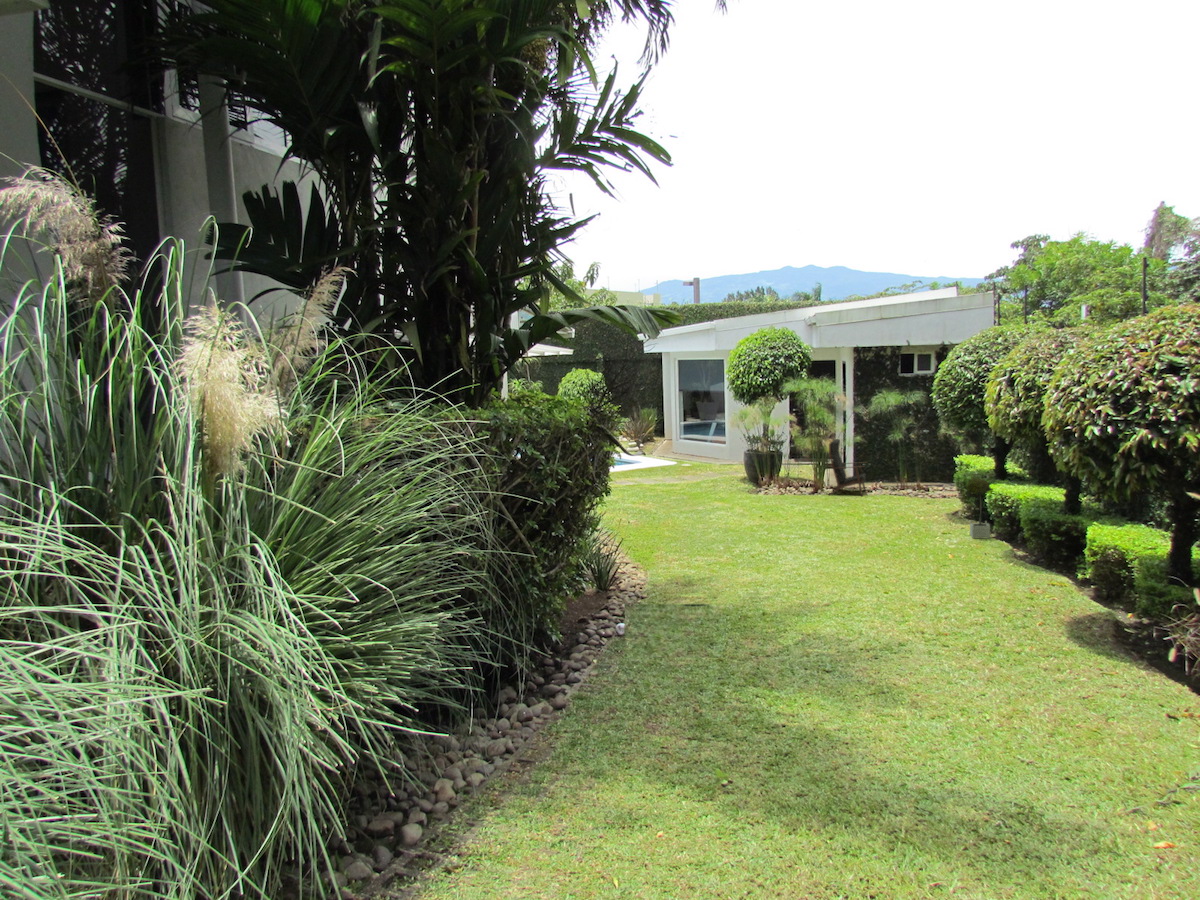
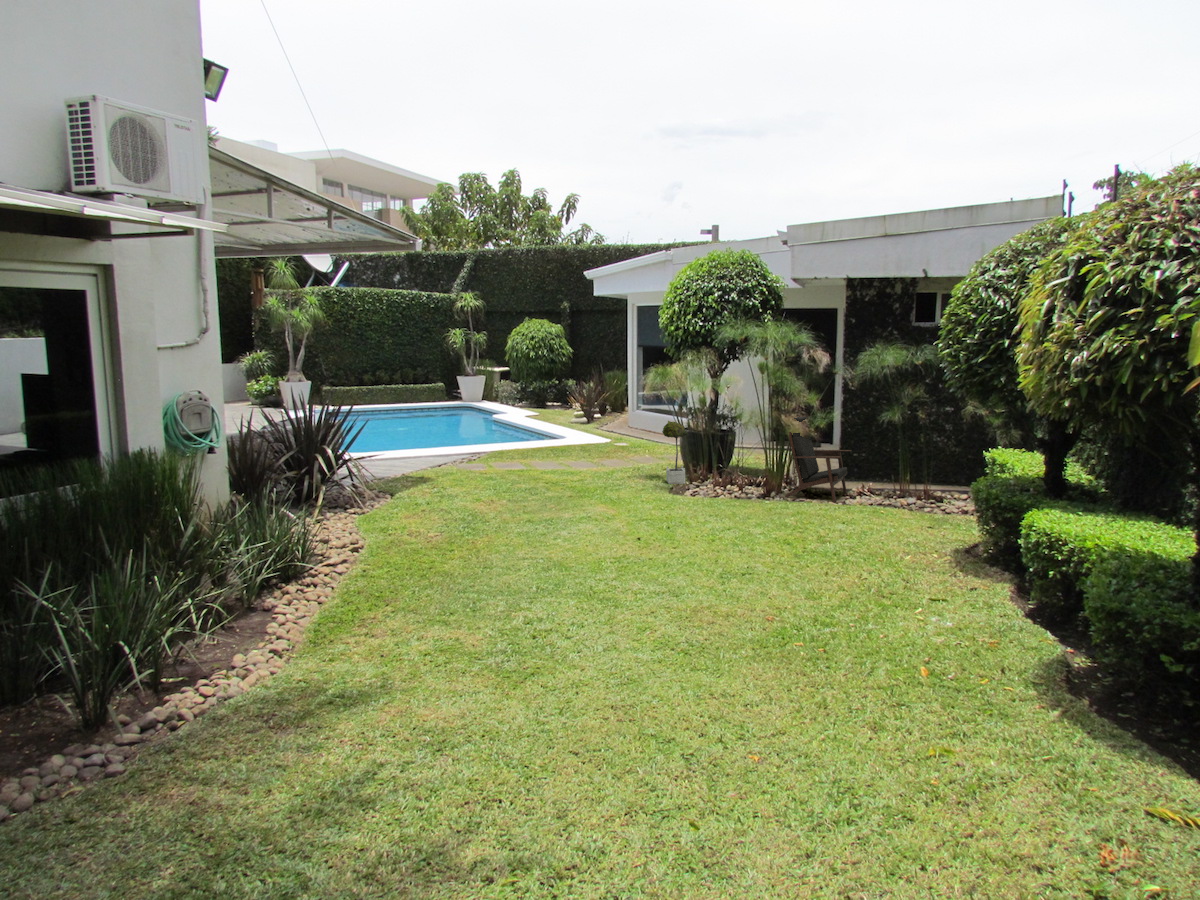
potted tree: present [966,477,993,538] -> present [662,421,688,484]

